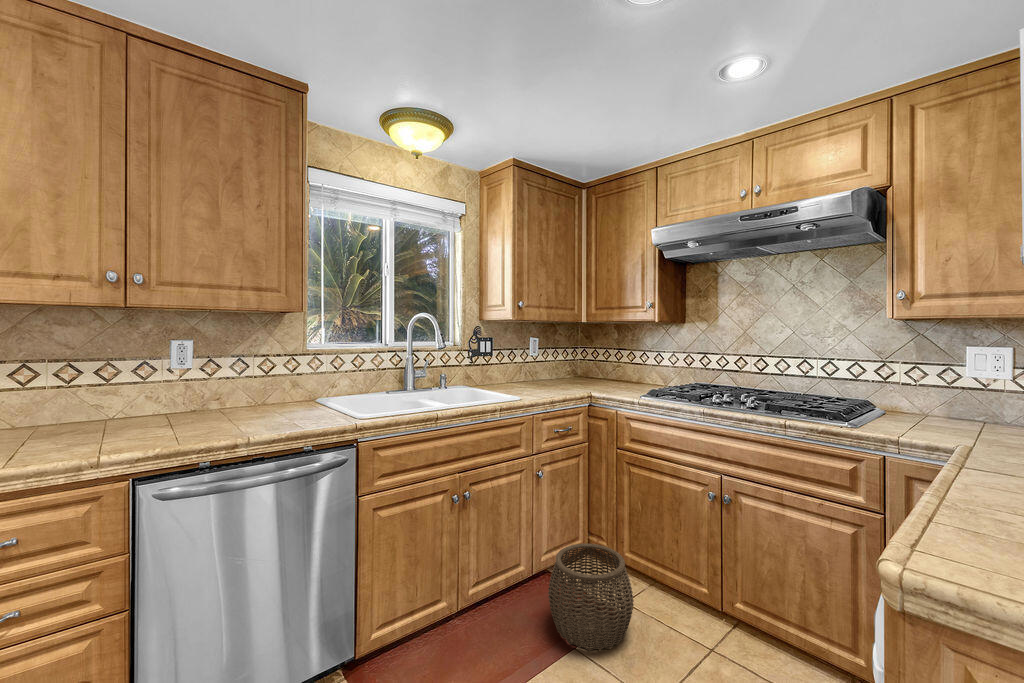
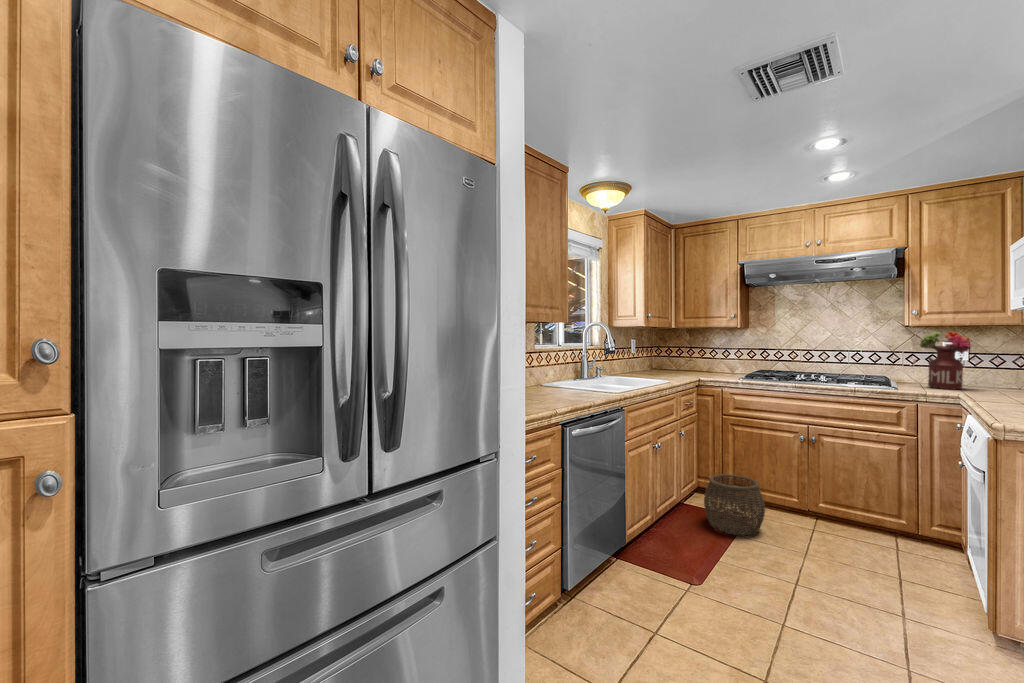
flower arrangement: none [900,328,995,432] -> present [919,331,971,389]

